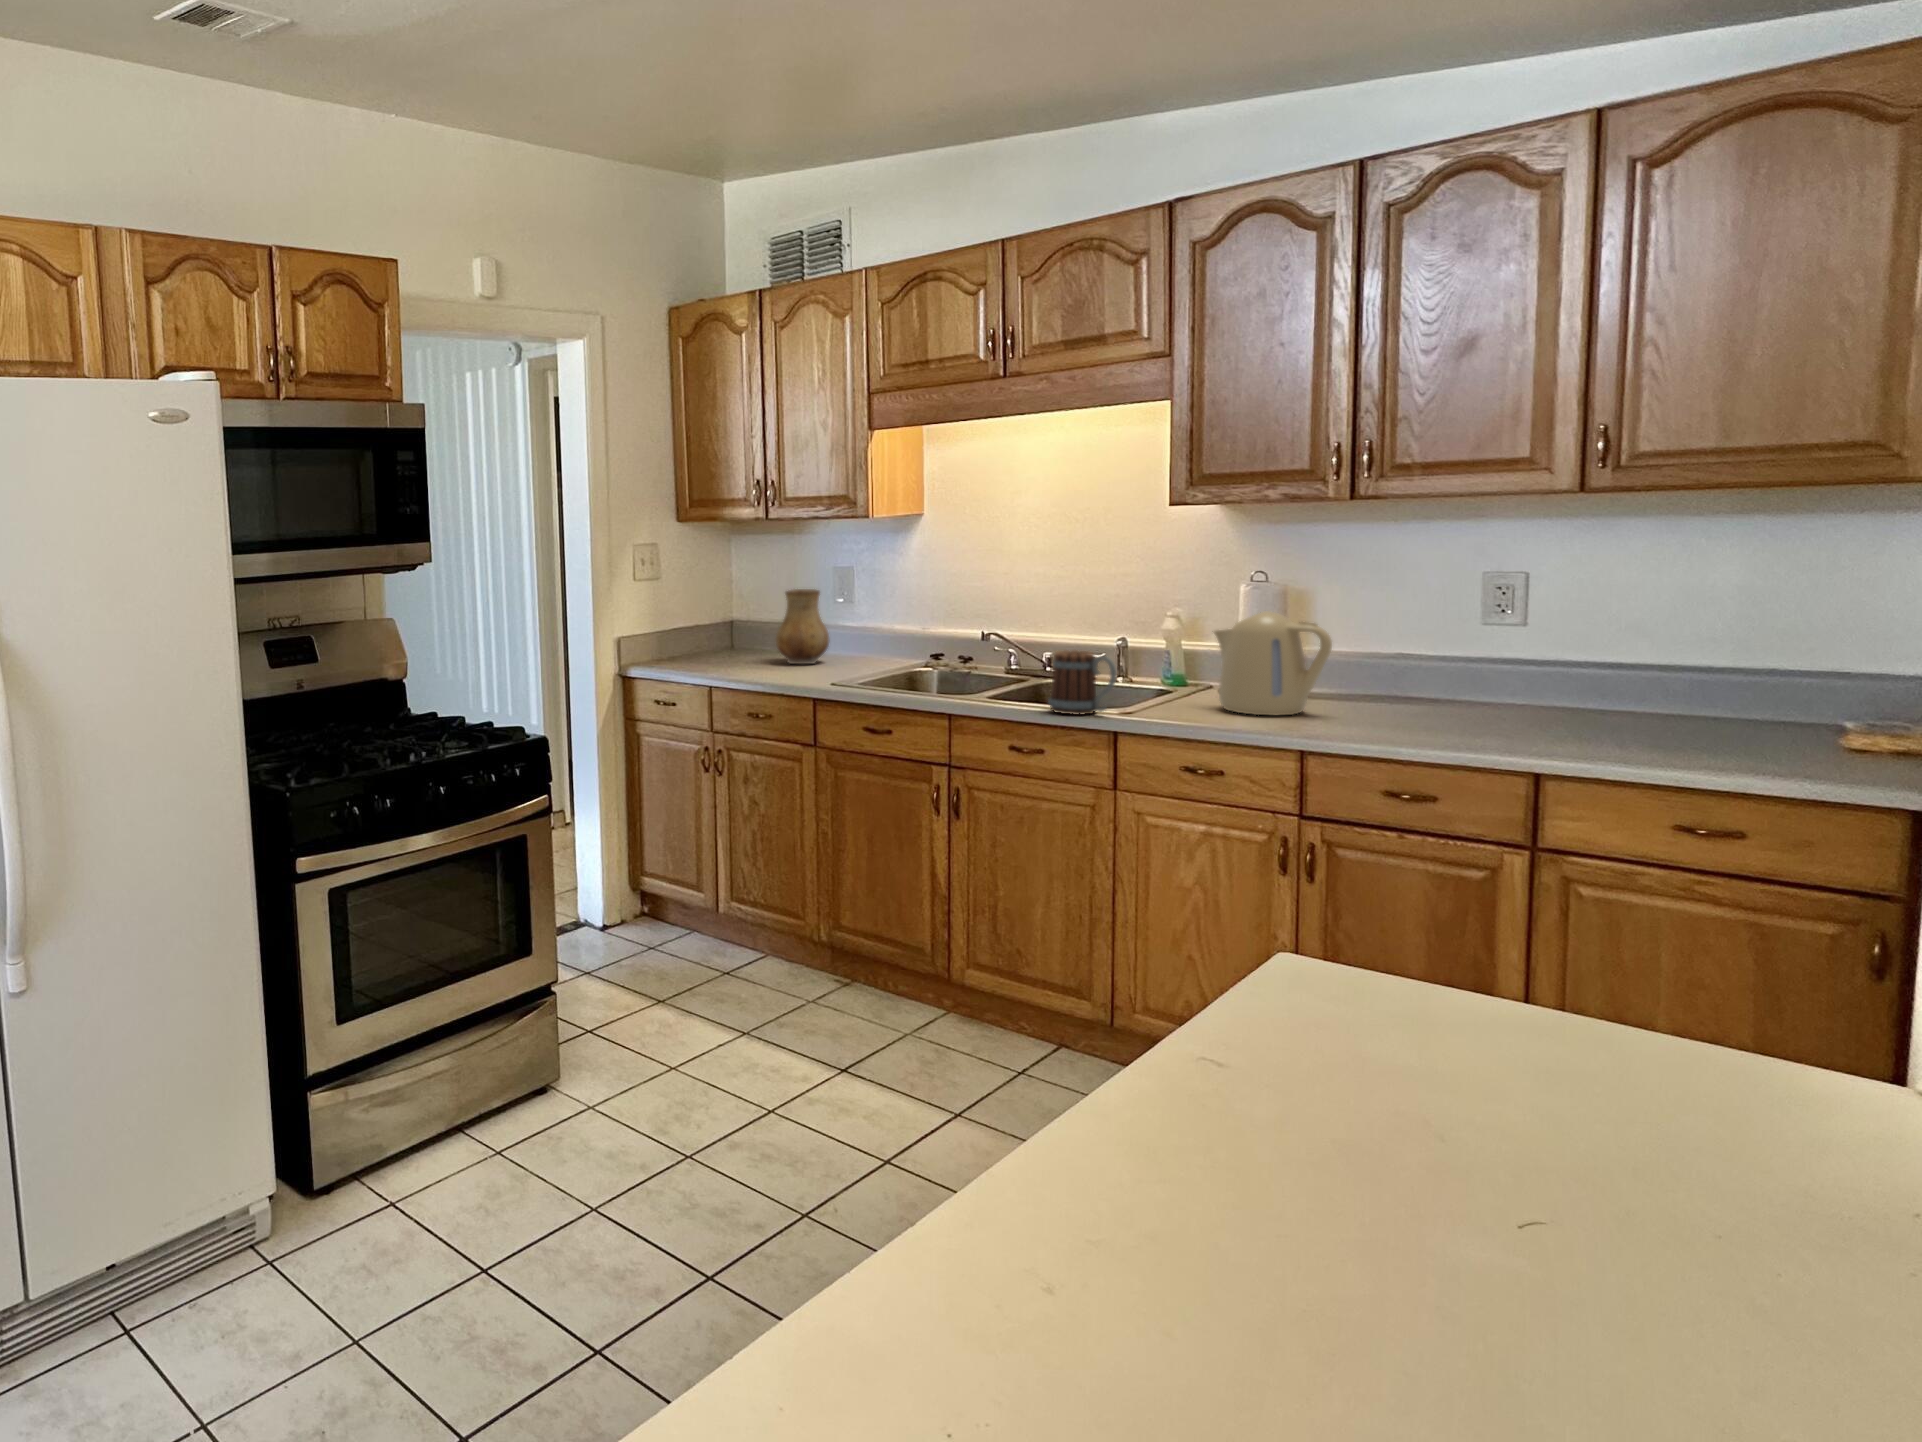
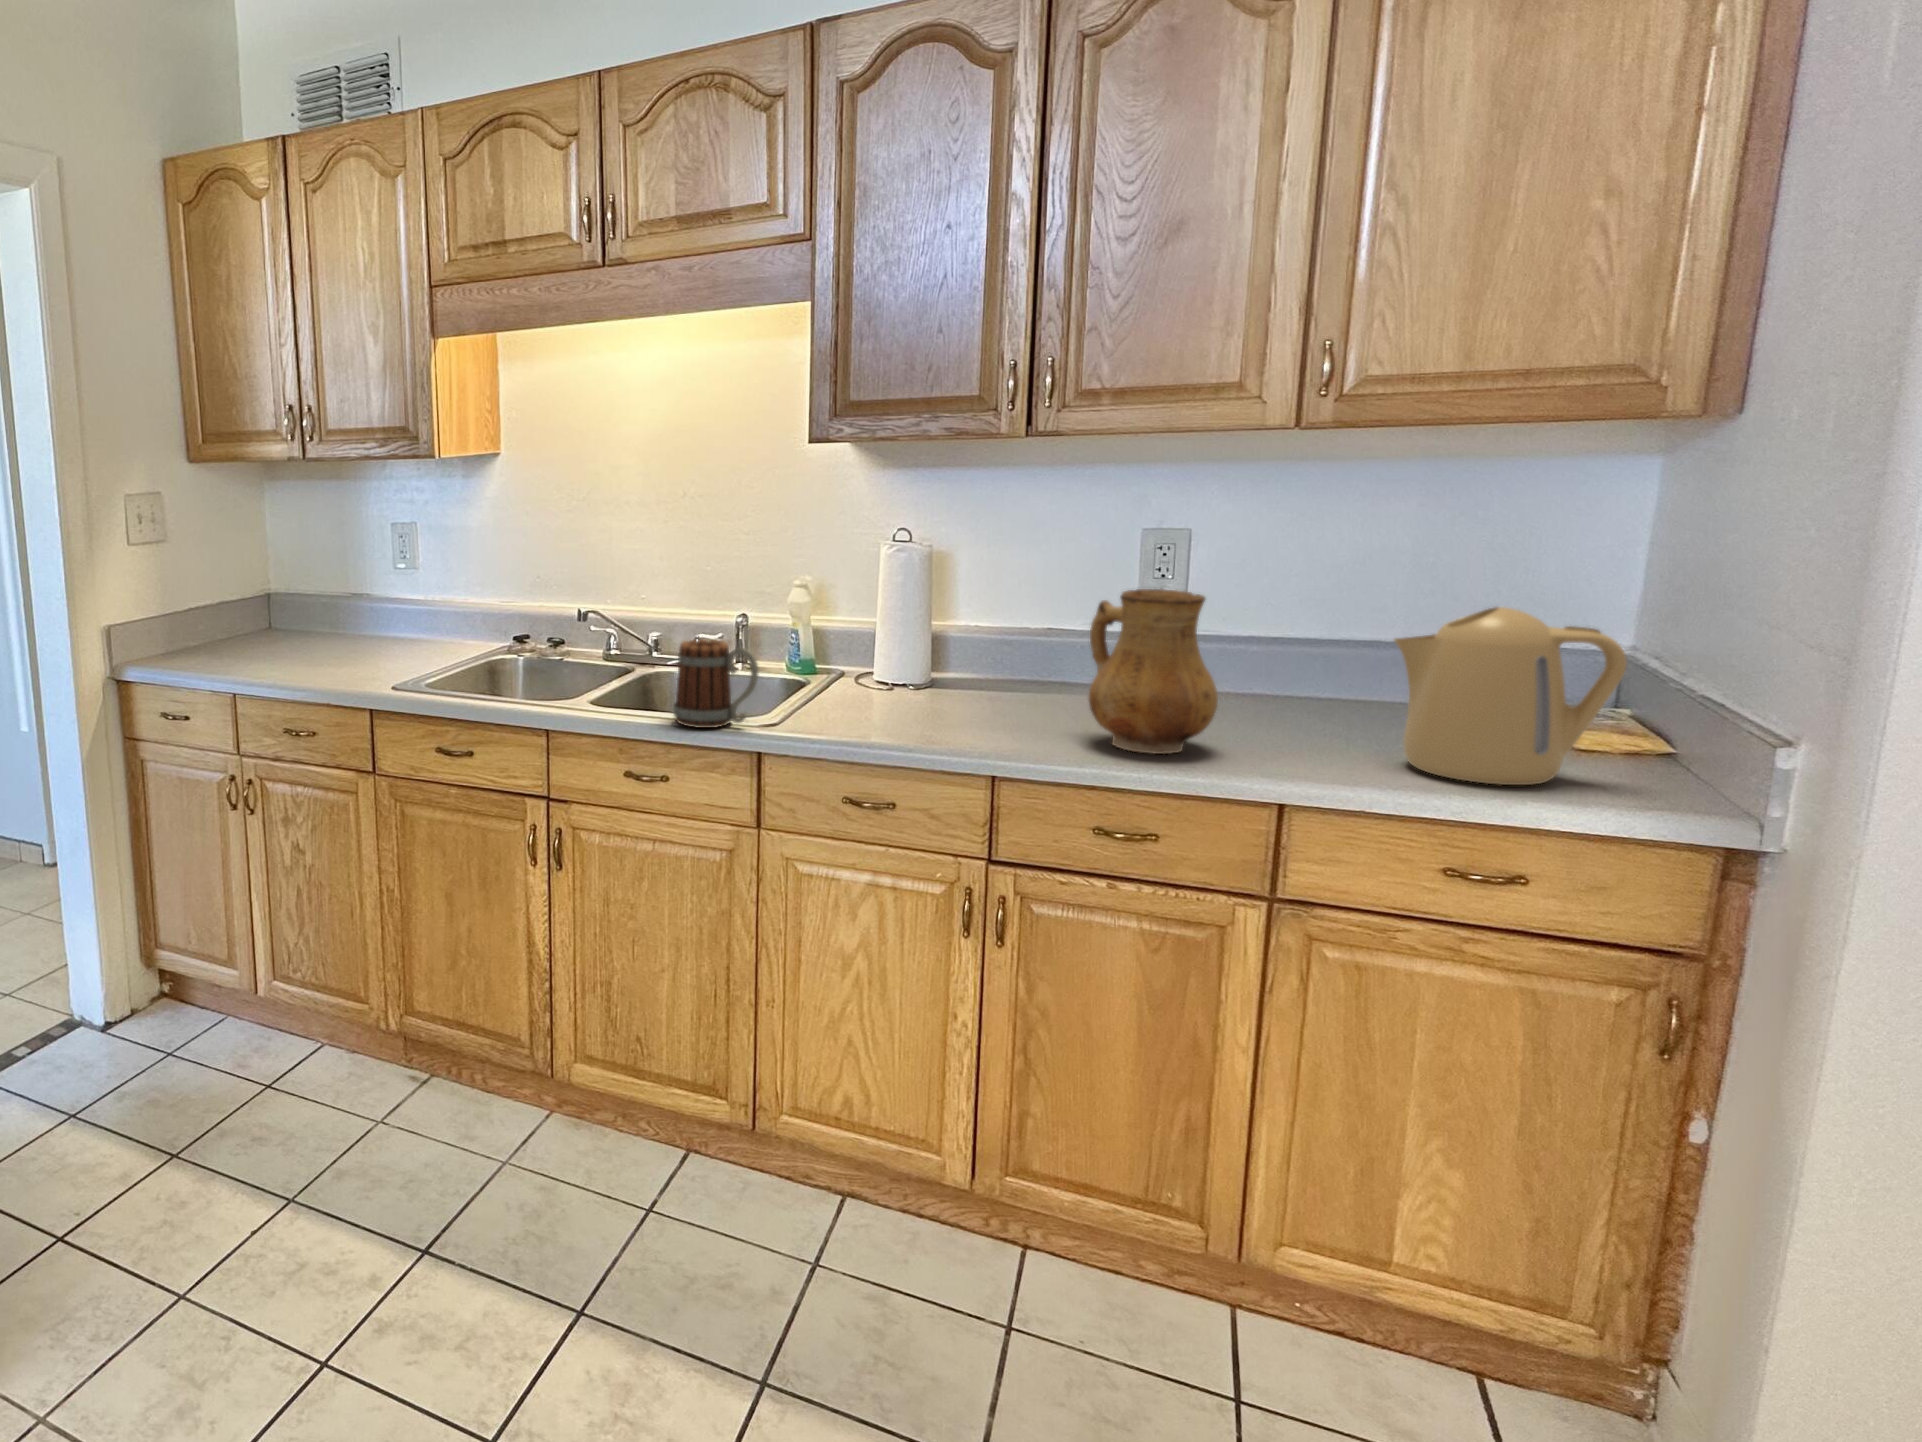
ceramic pitcher: present [776,589,829,664] -> present [1089,589,1218,754]
kettle: present [1214,611,1332,715] -> present [1395,607,1627,785]

